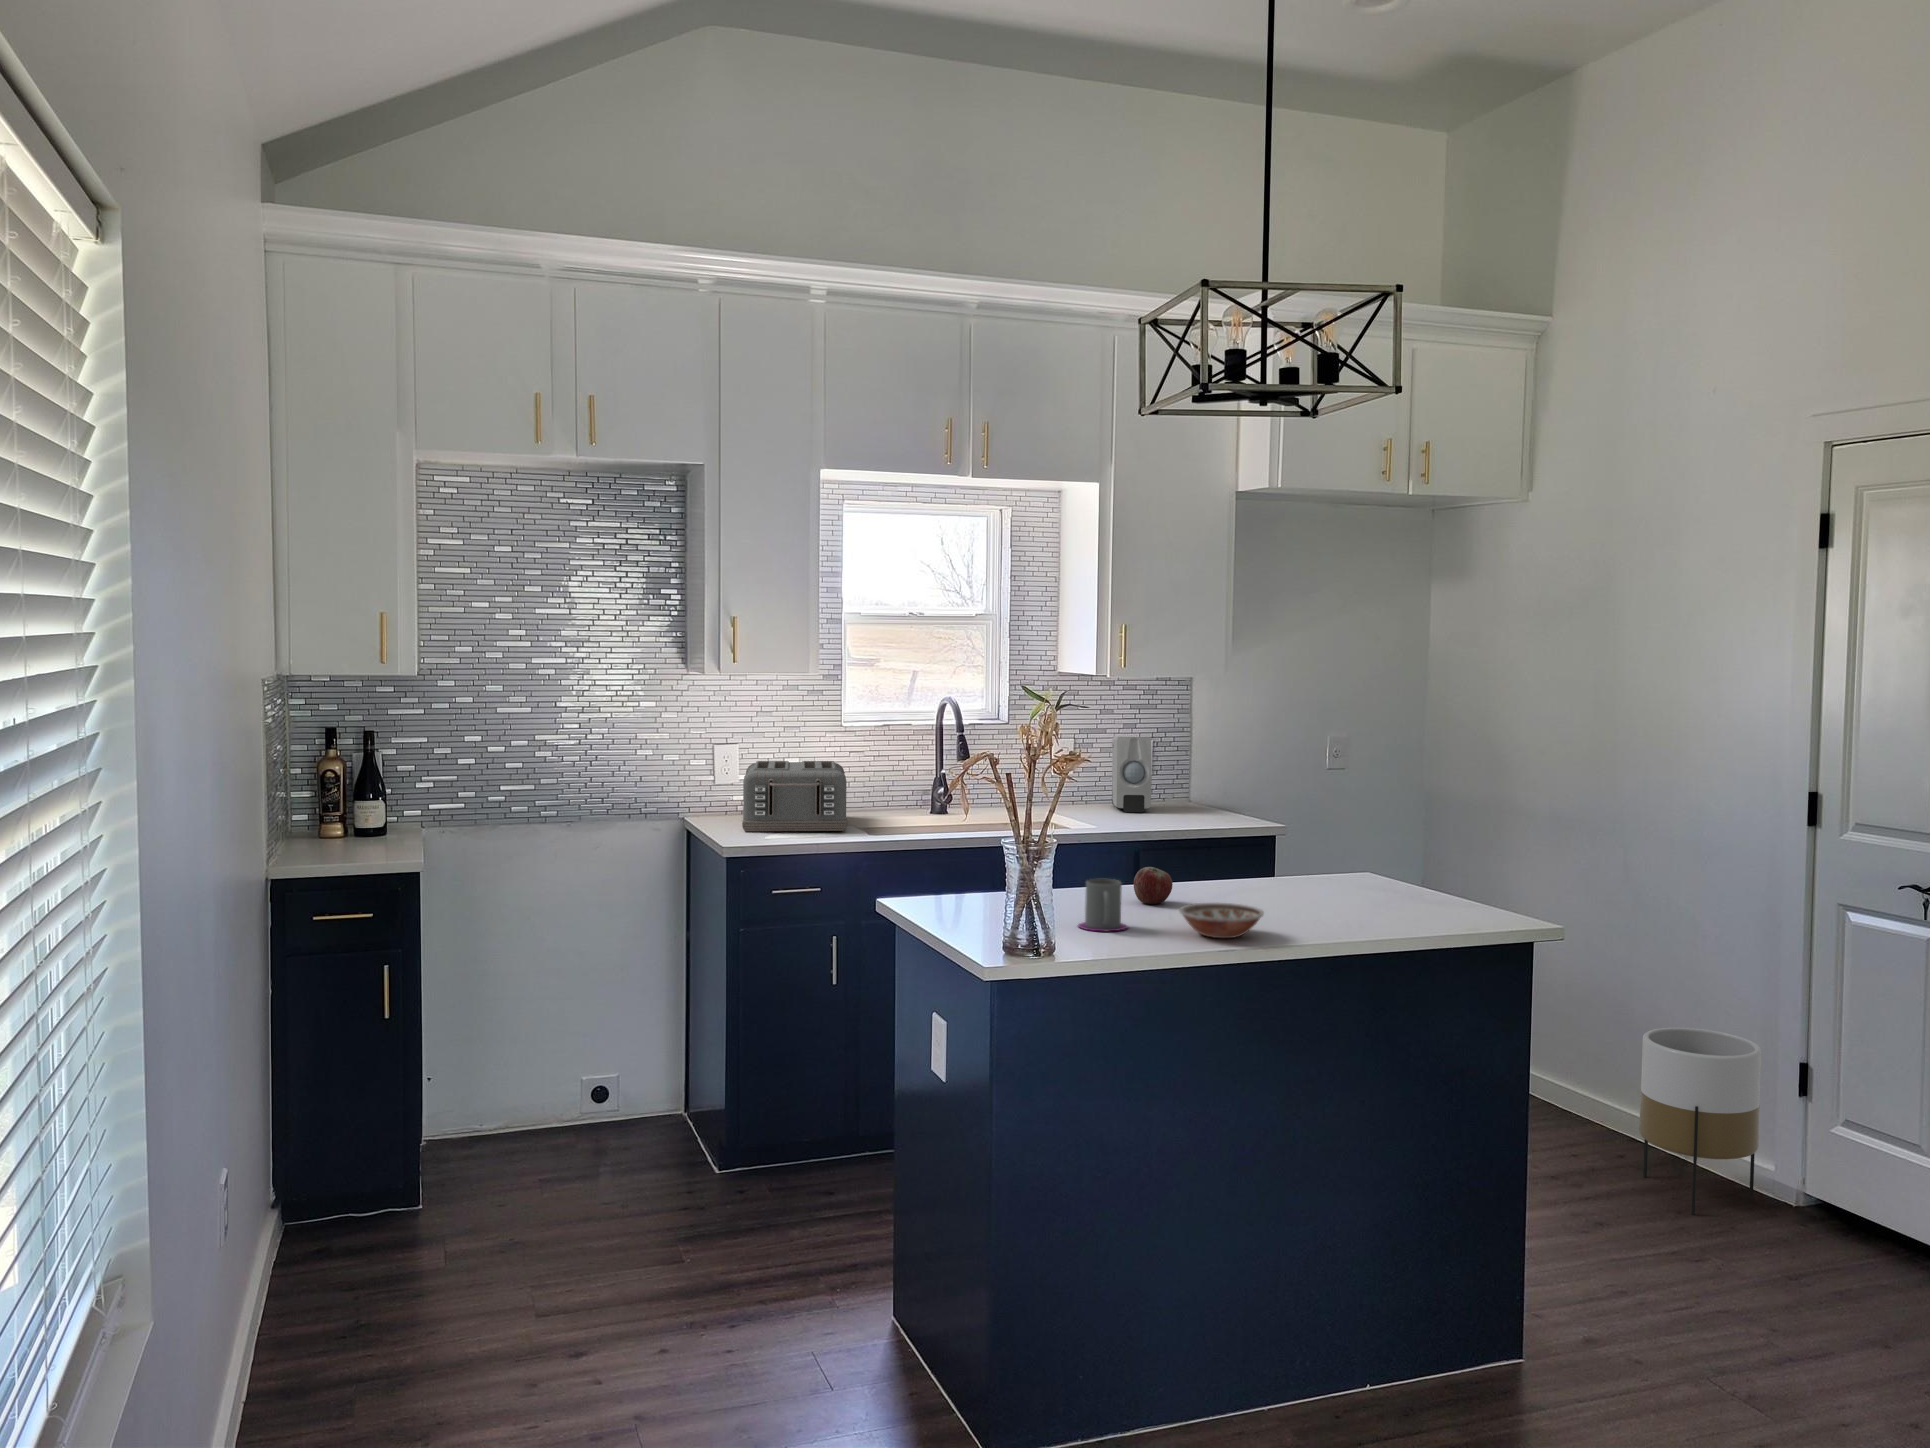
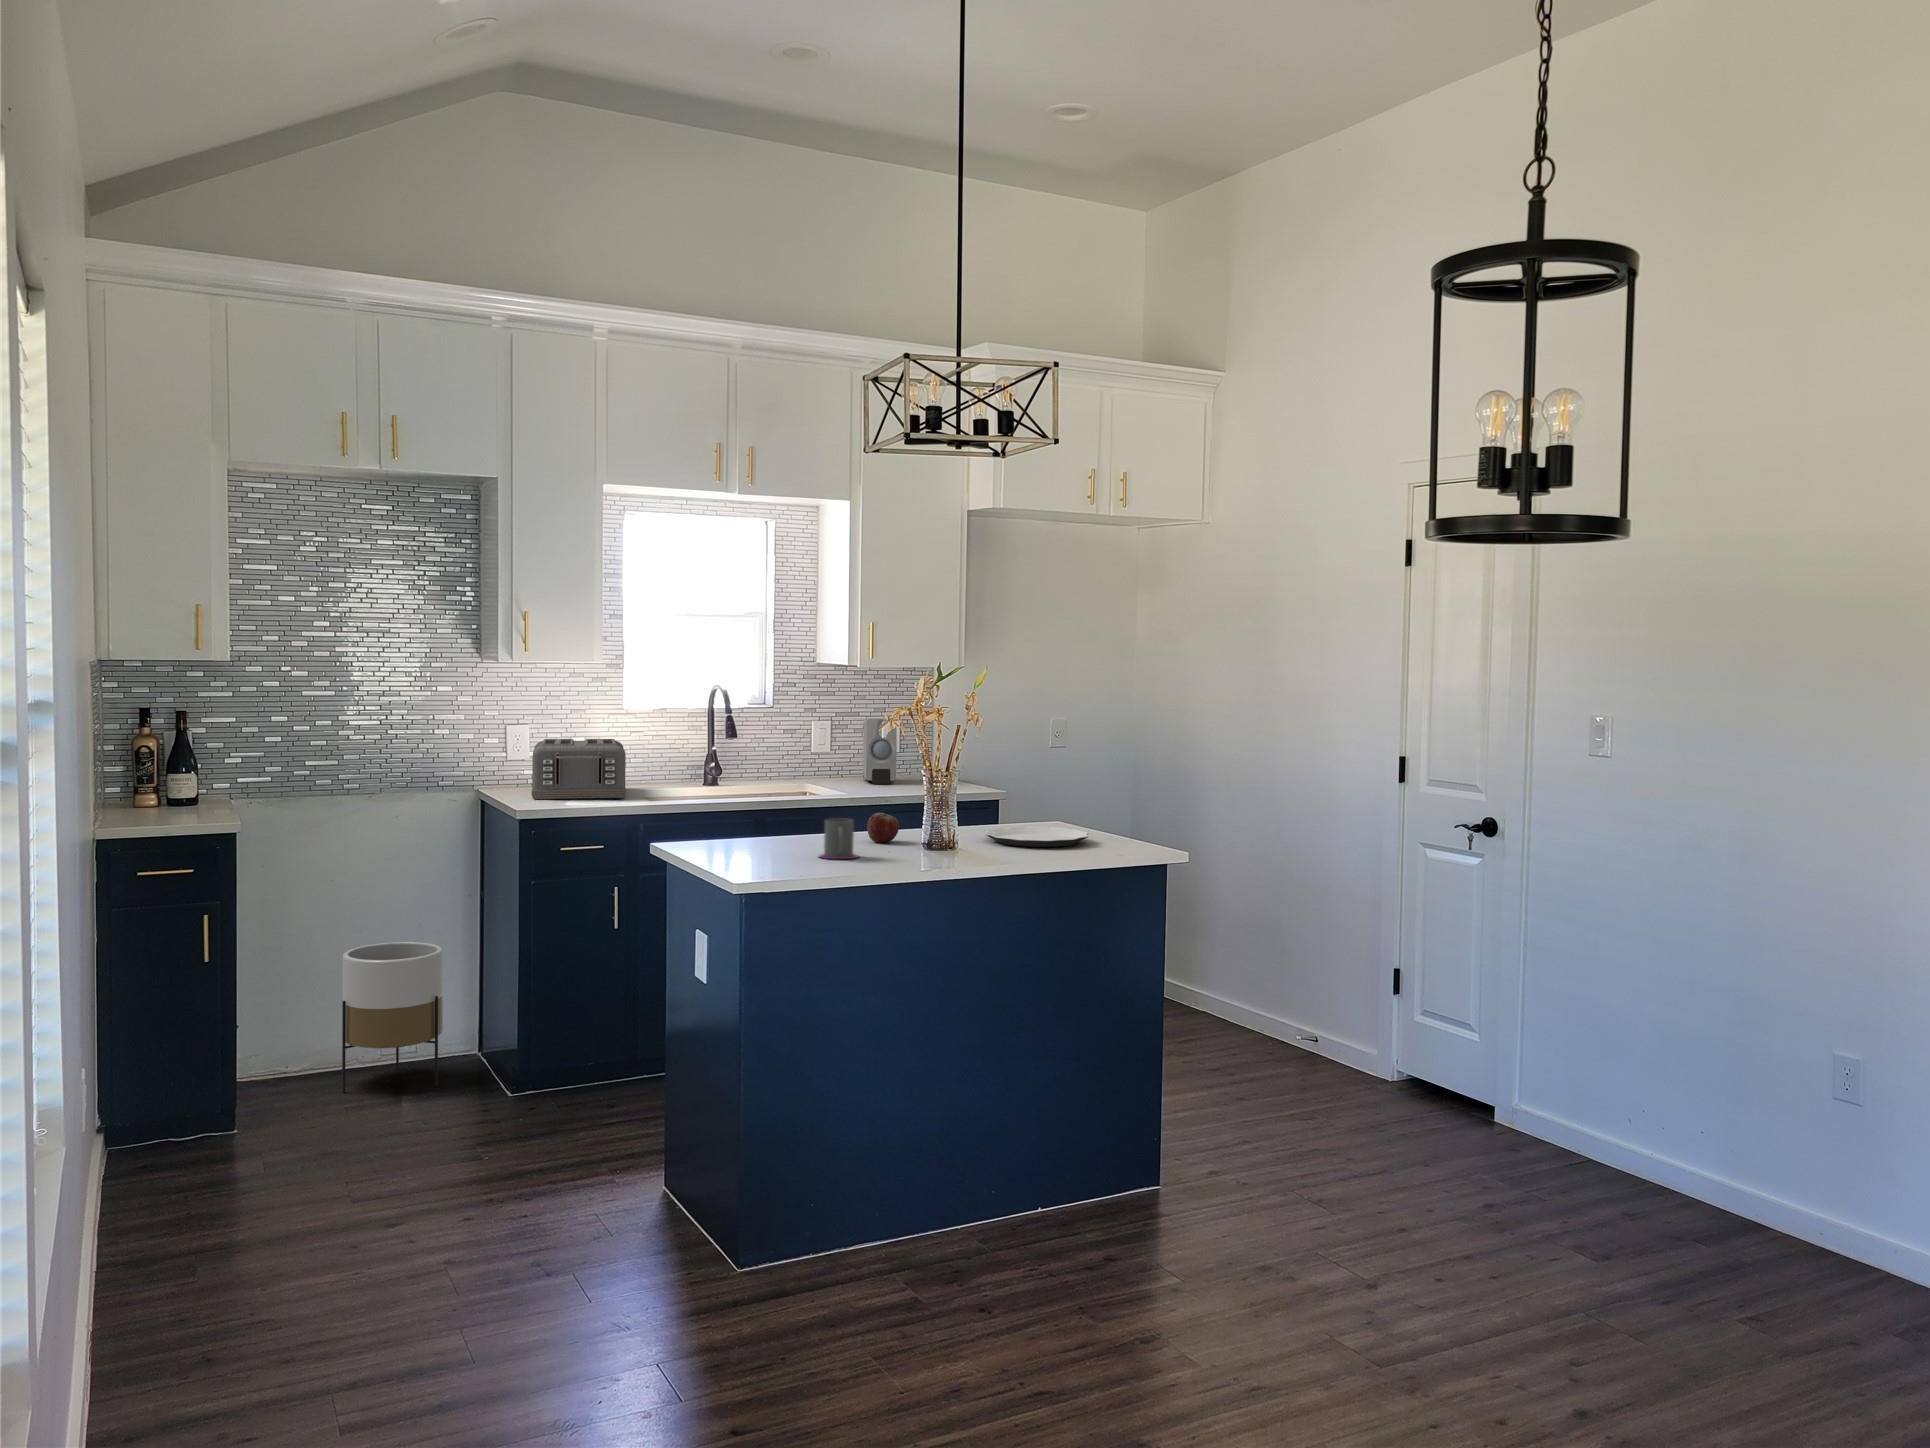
plate: none [1278,883,1409,914] -> present [985,826,1089,847]
bowl: present [1179,903,1264,938] -> none [899,836,967,862]
planter: present [1639,1028,1761,1215] -> present [342,942,443,1093]

